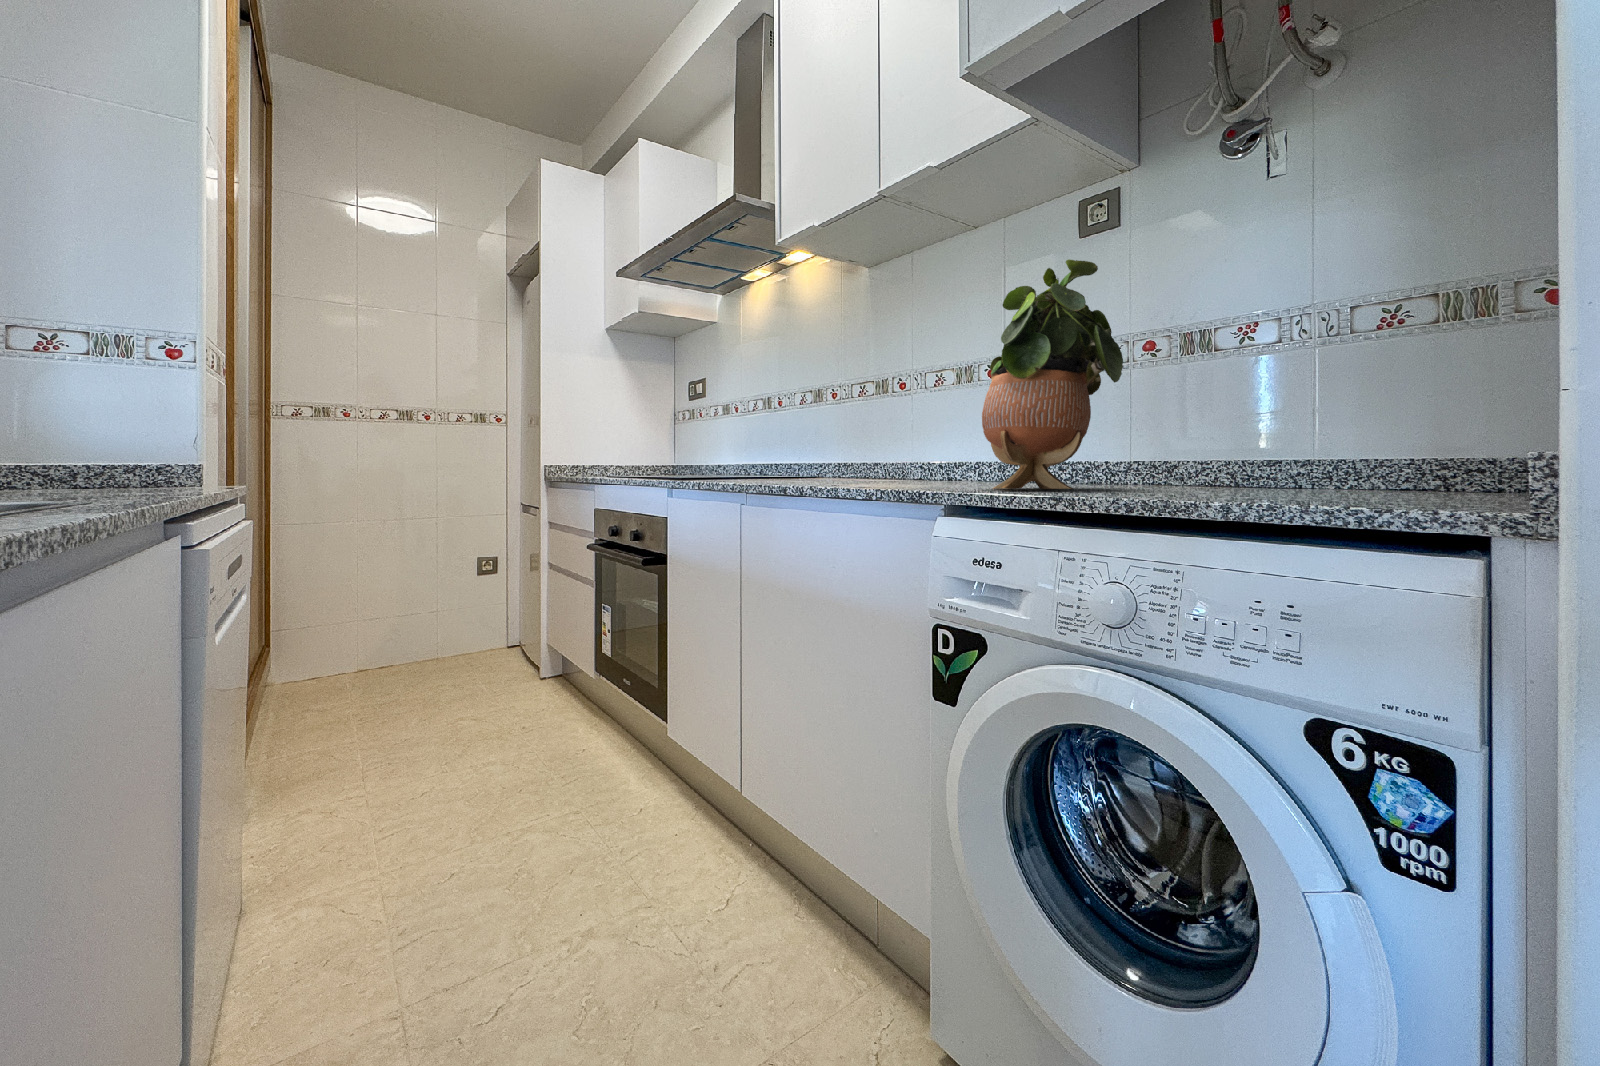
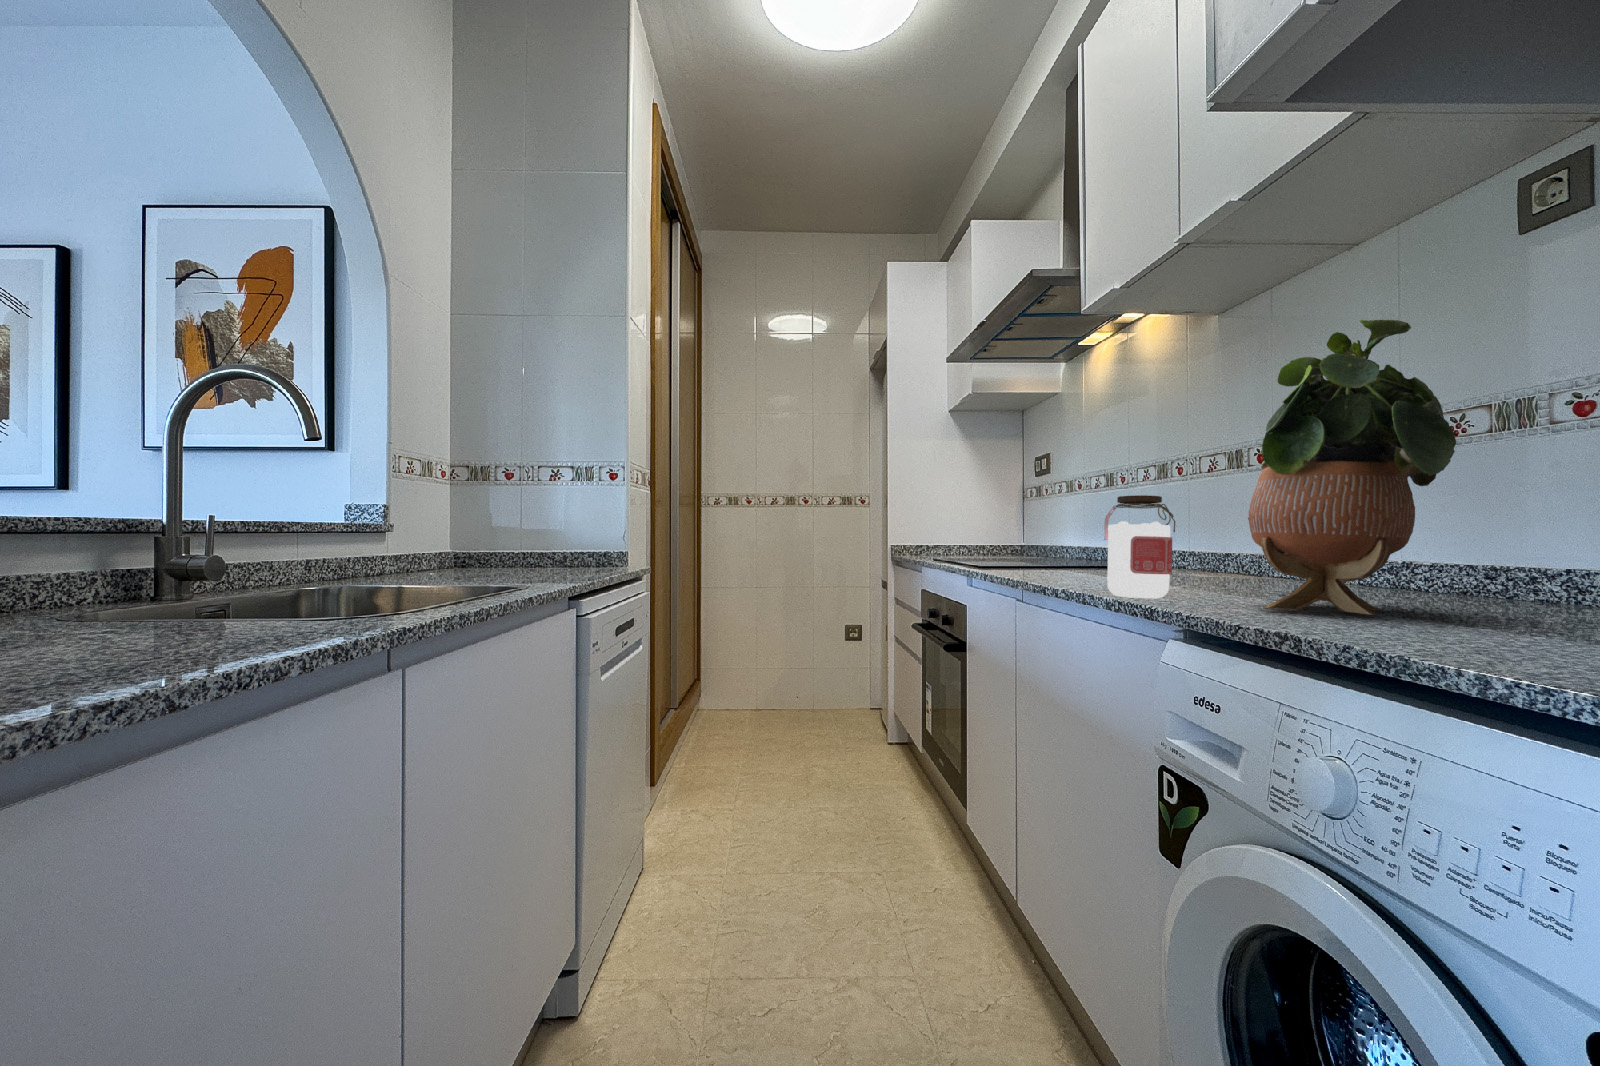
jar: none [866,396,922,489] -> present [1104,495,1175,598]

